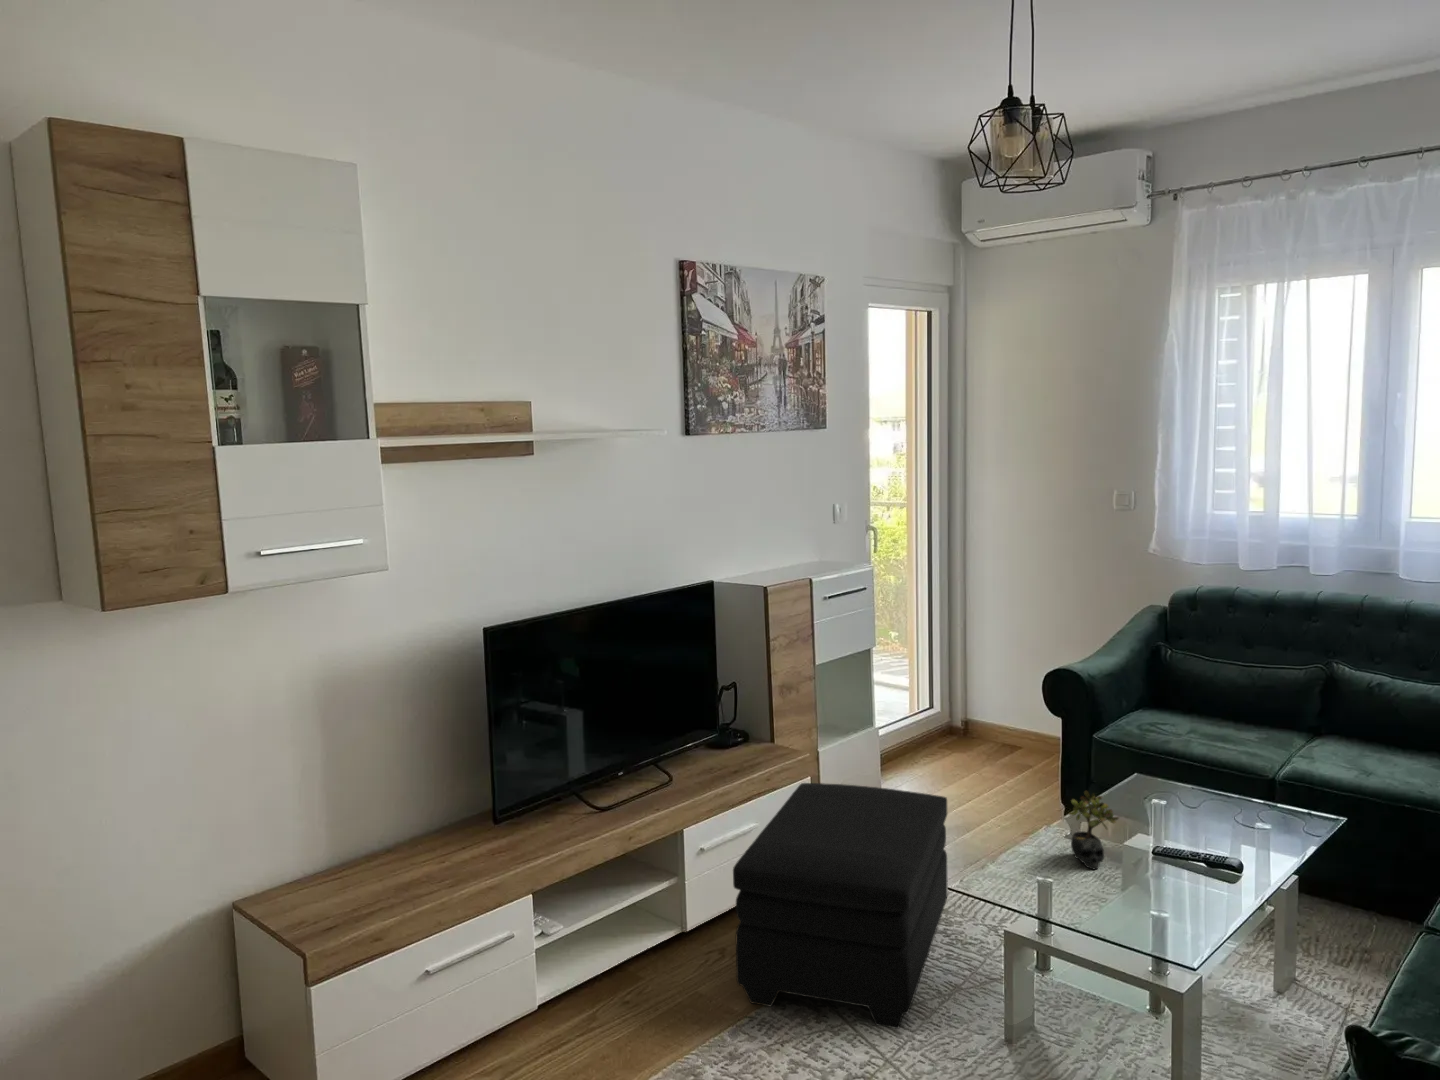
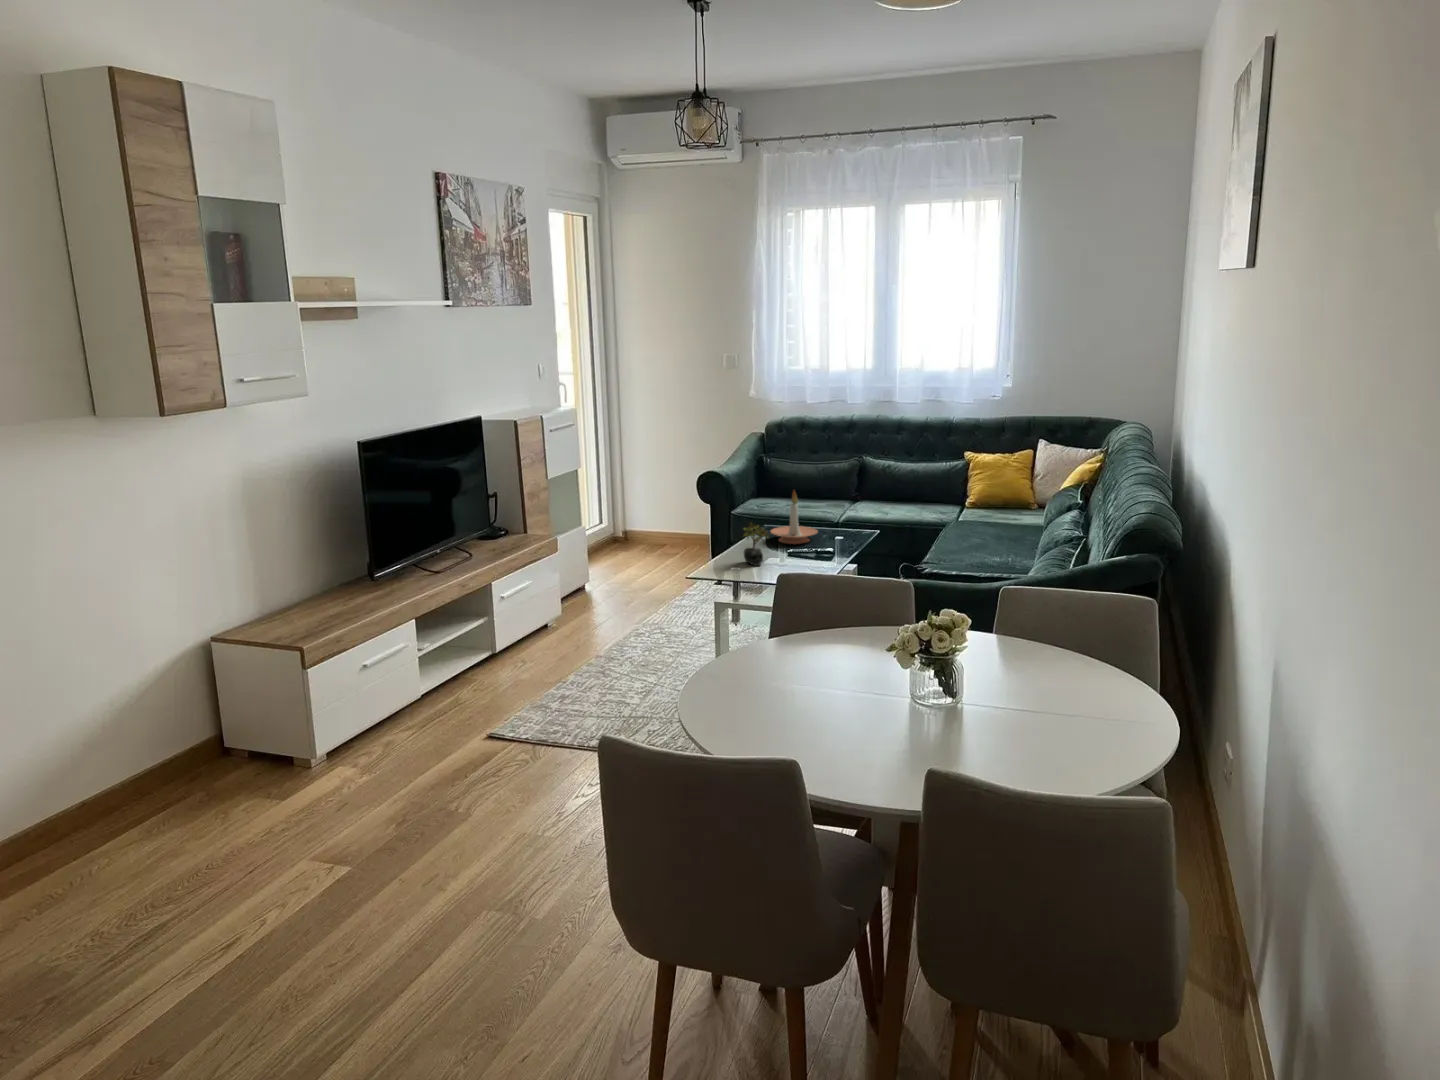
candle holder: none [1134,733,1221,826] -> present [771,491,818,544]
ottoman: present [733,783,947,1029] -> none [544,547,661,680]

